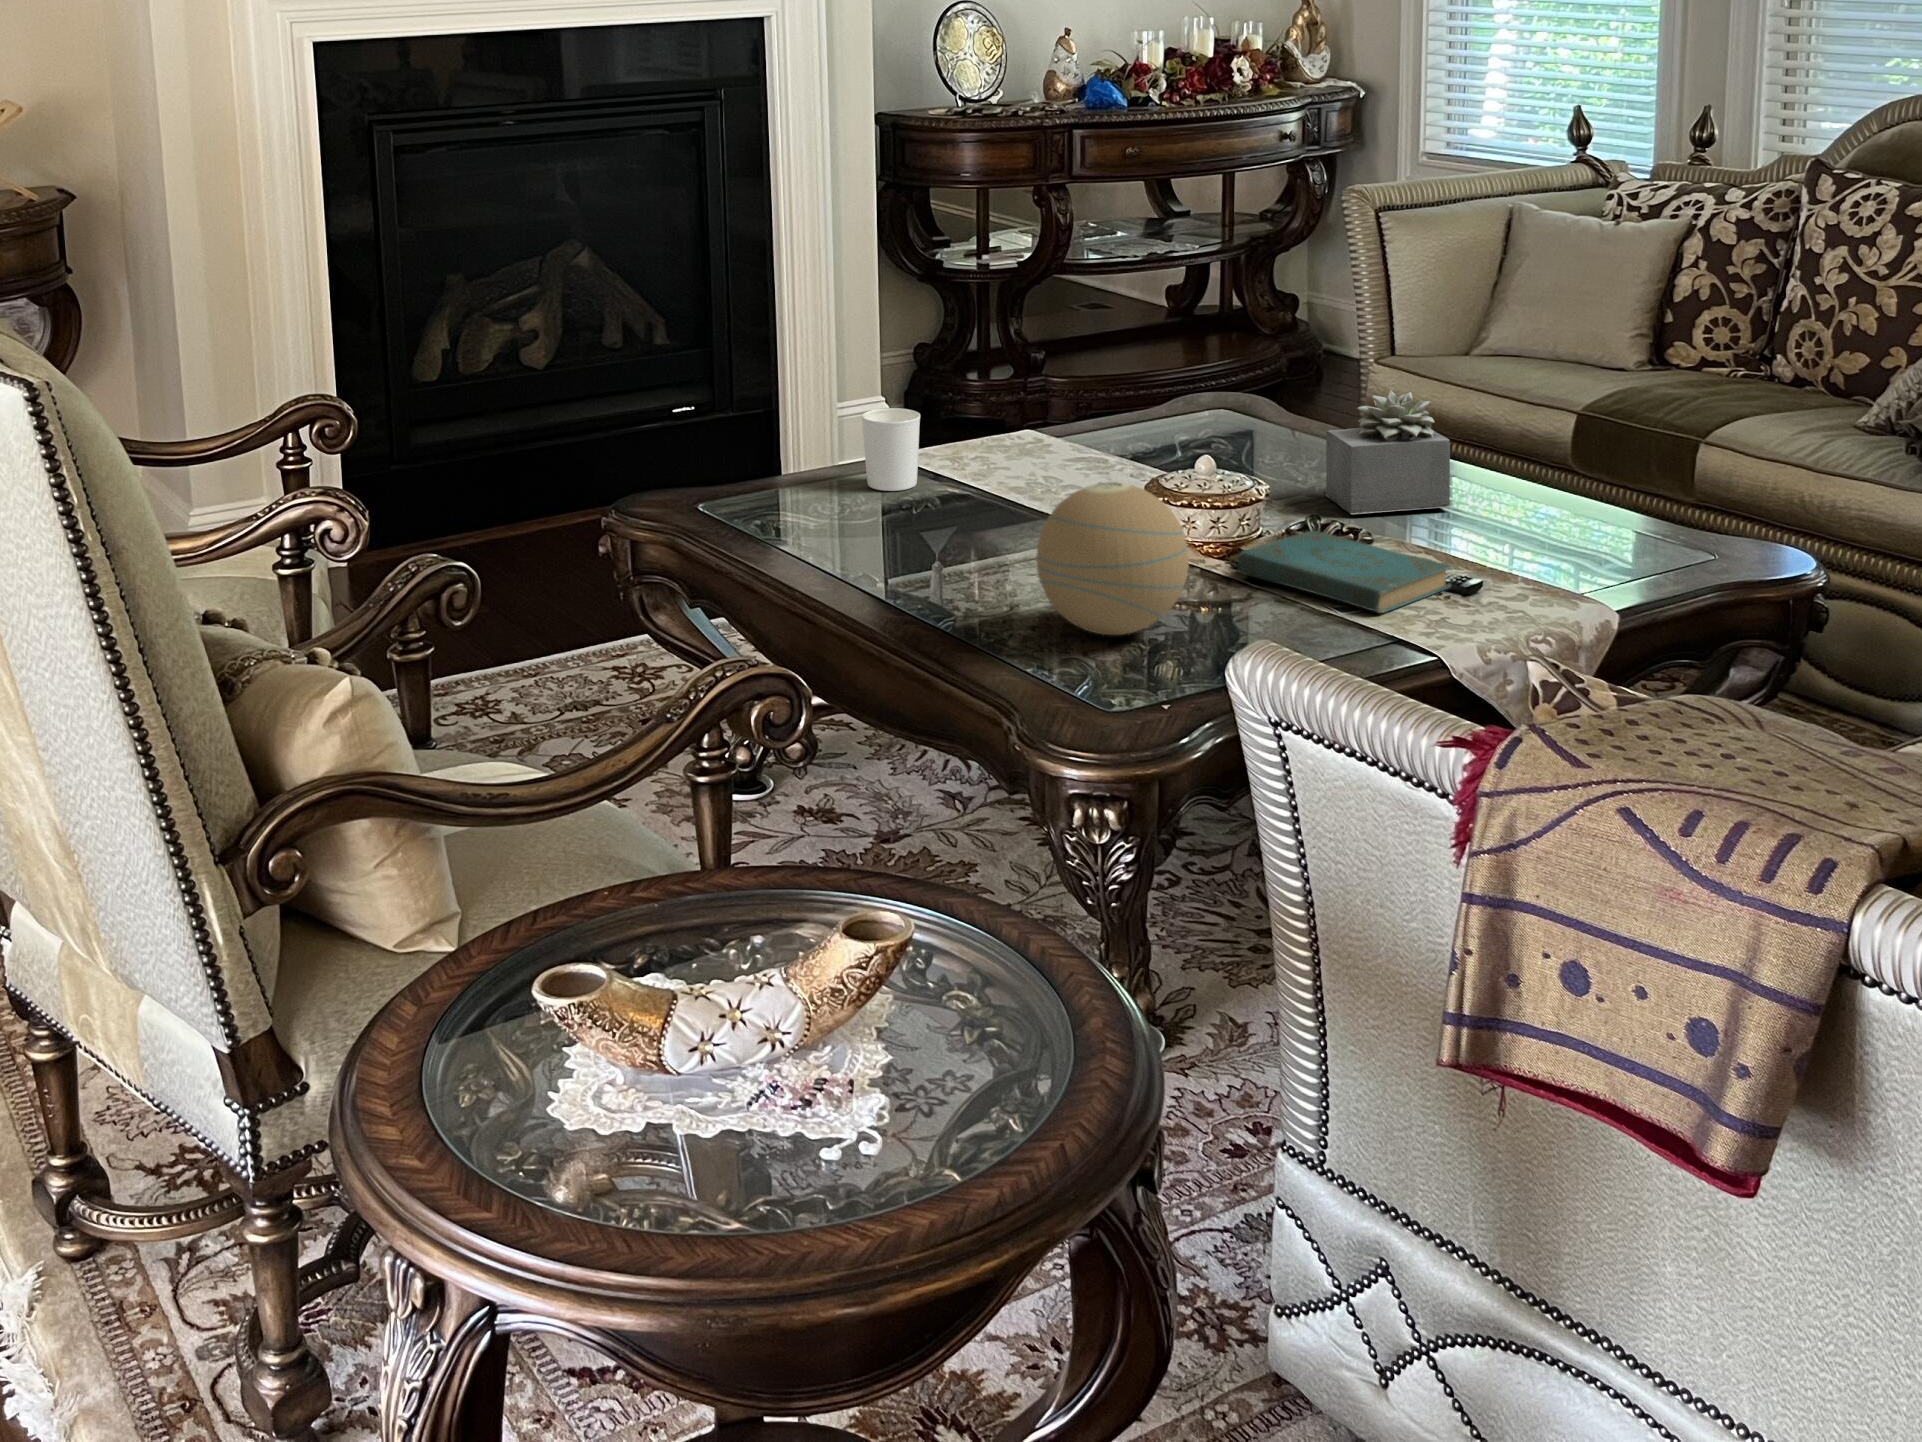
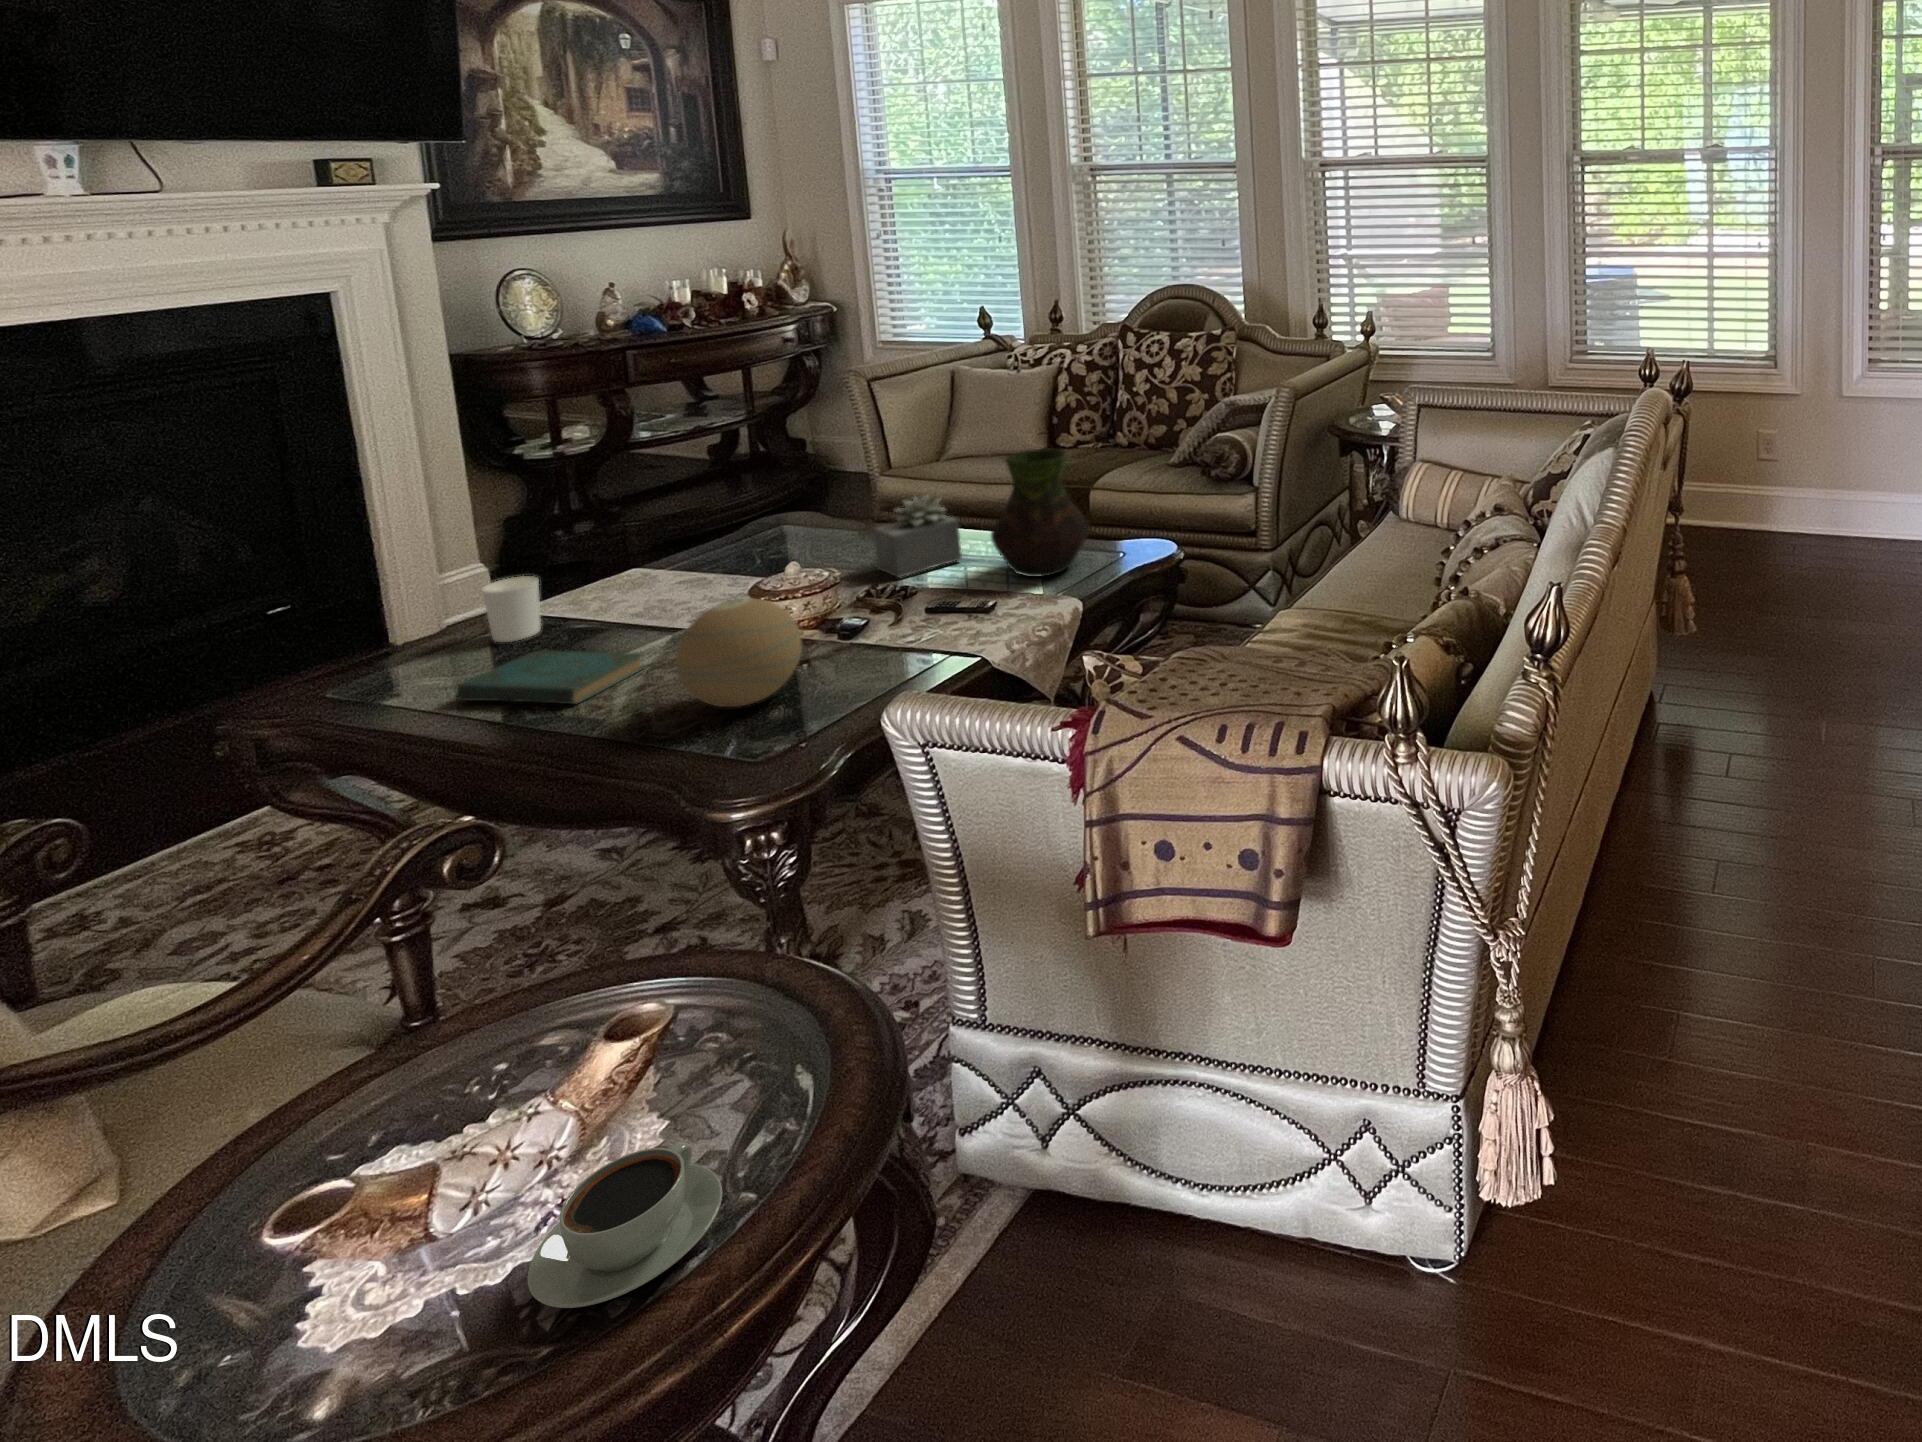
vase: none [1492,342,1655,561] -> present [991,449,1090,577]
book: present [1238,531,1452,613] -> present [456,651,644,704]
coffee cup: none [726,1055,916,1196] -> present [528,1143,722,1308]

